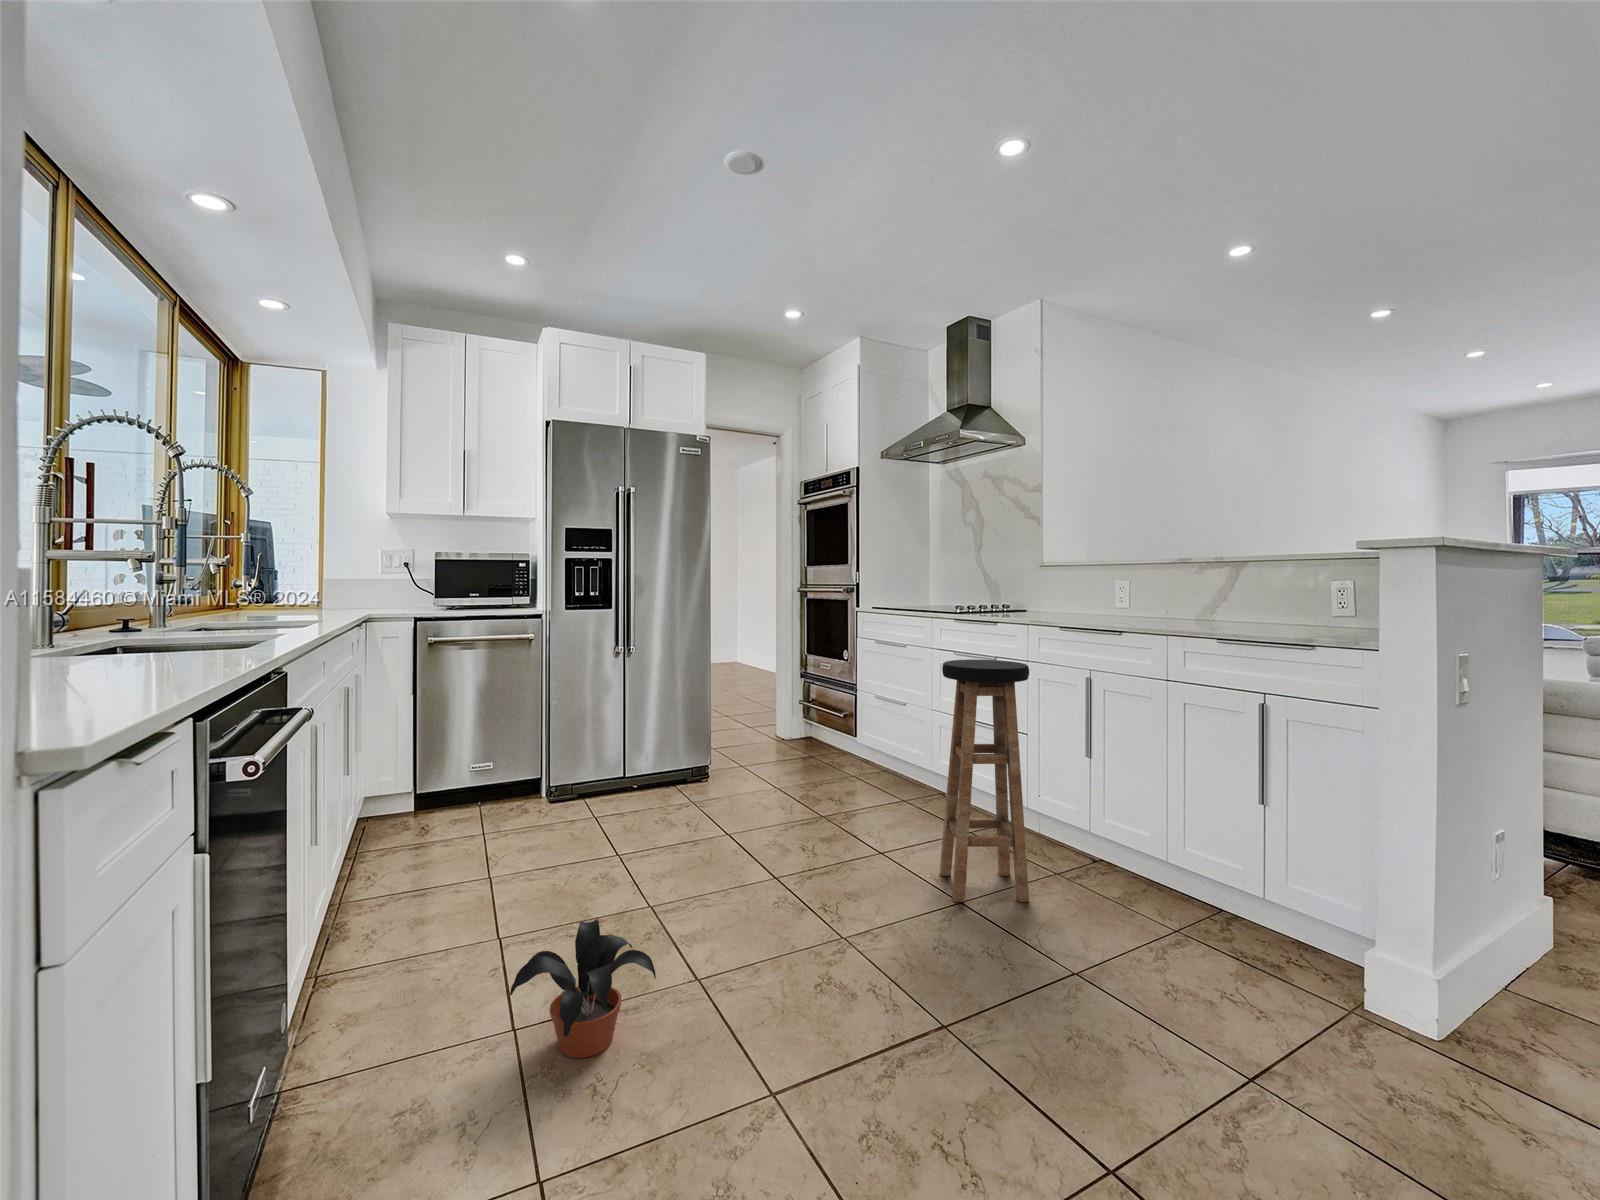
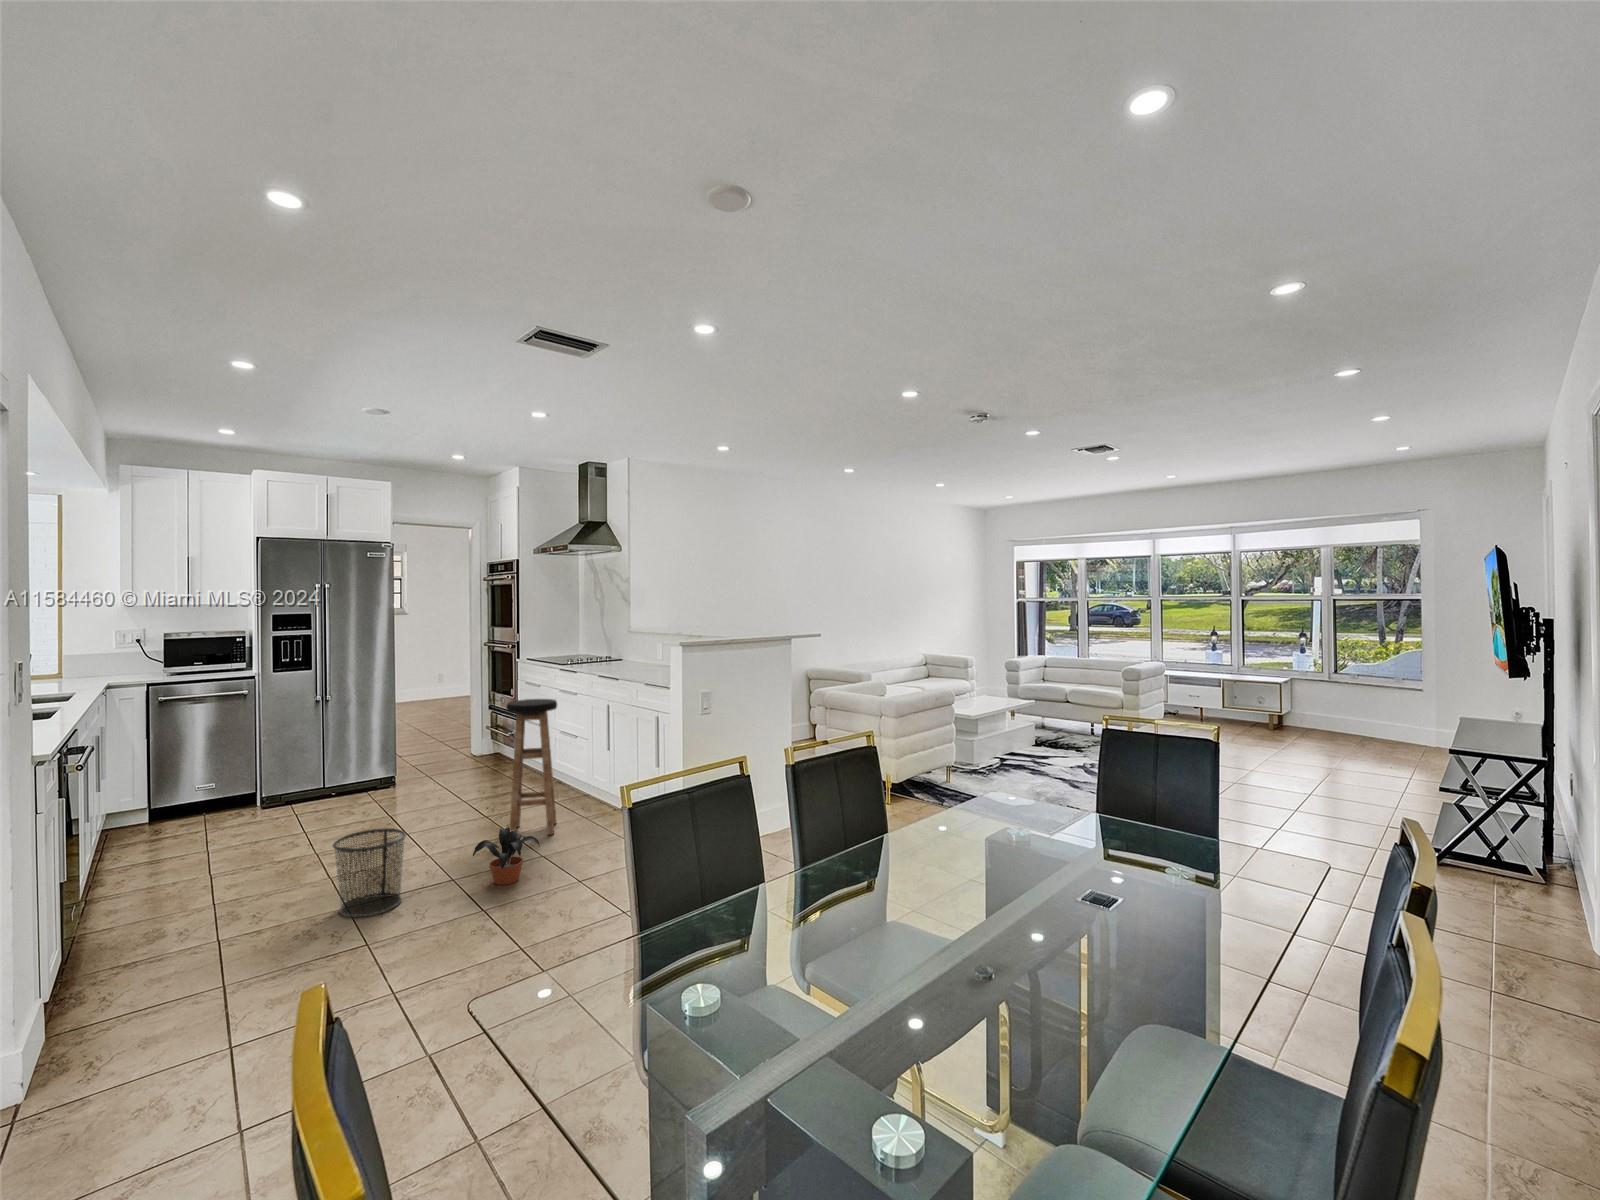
waste bin: none [744,899,880,1106] -> present [333,828,406,917]
potted plant: present [510,919,656,1058] -> present [473,827,540,885]

